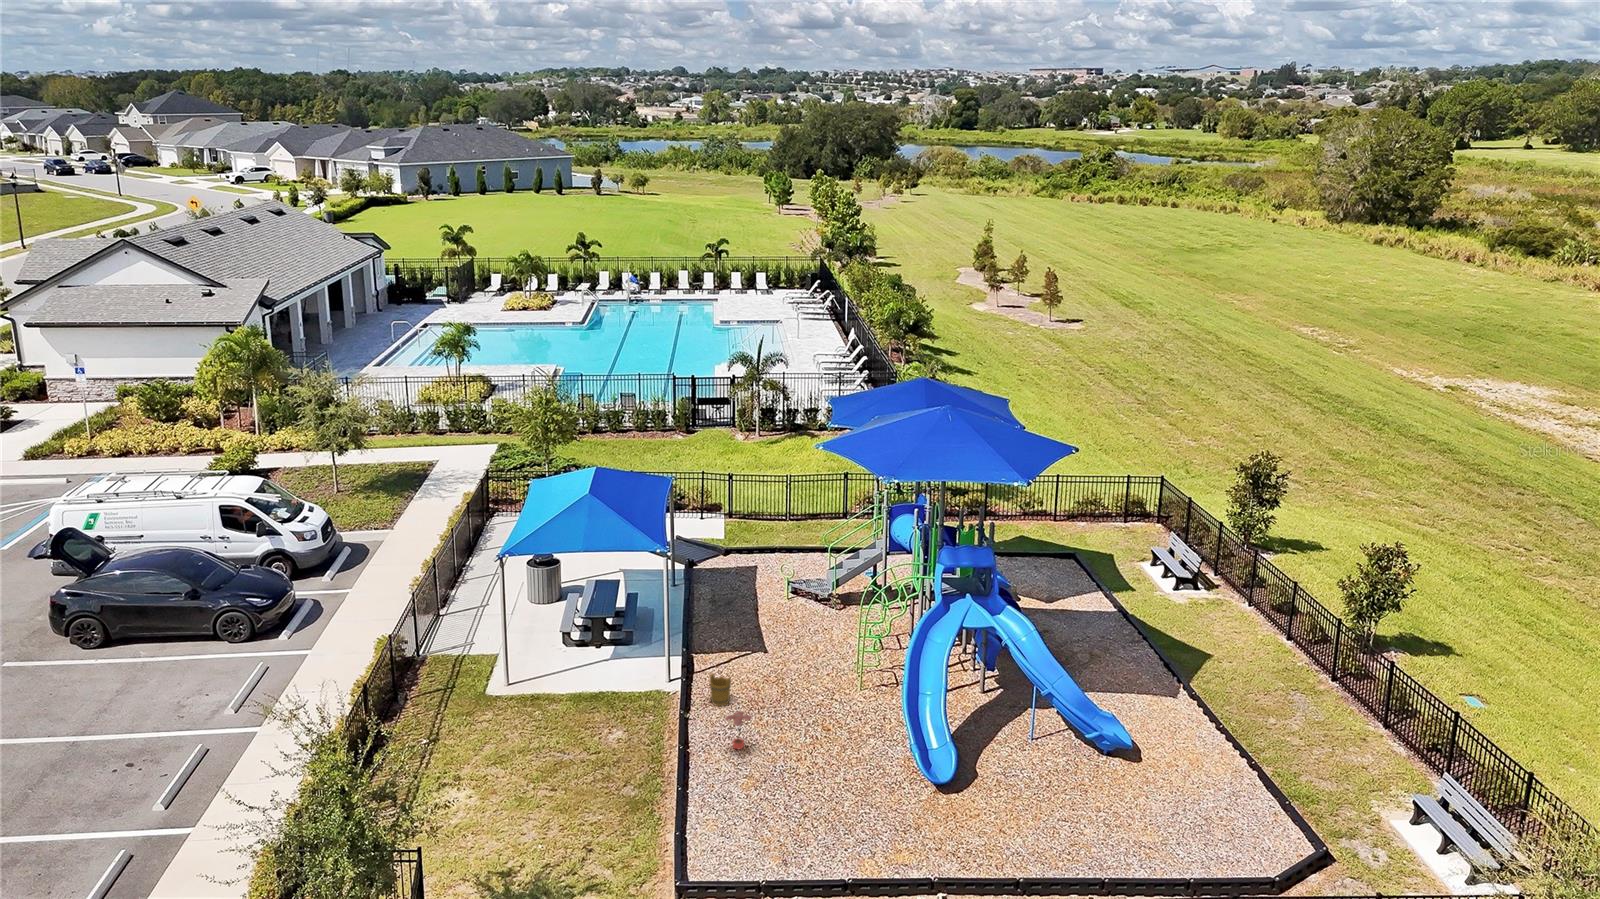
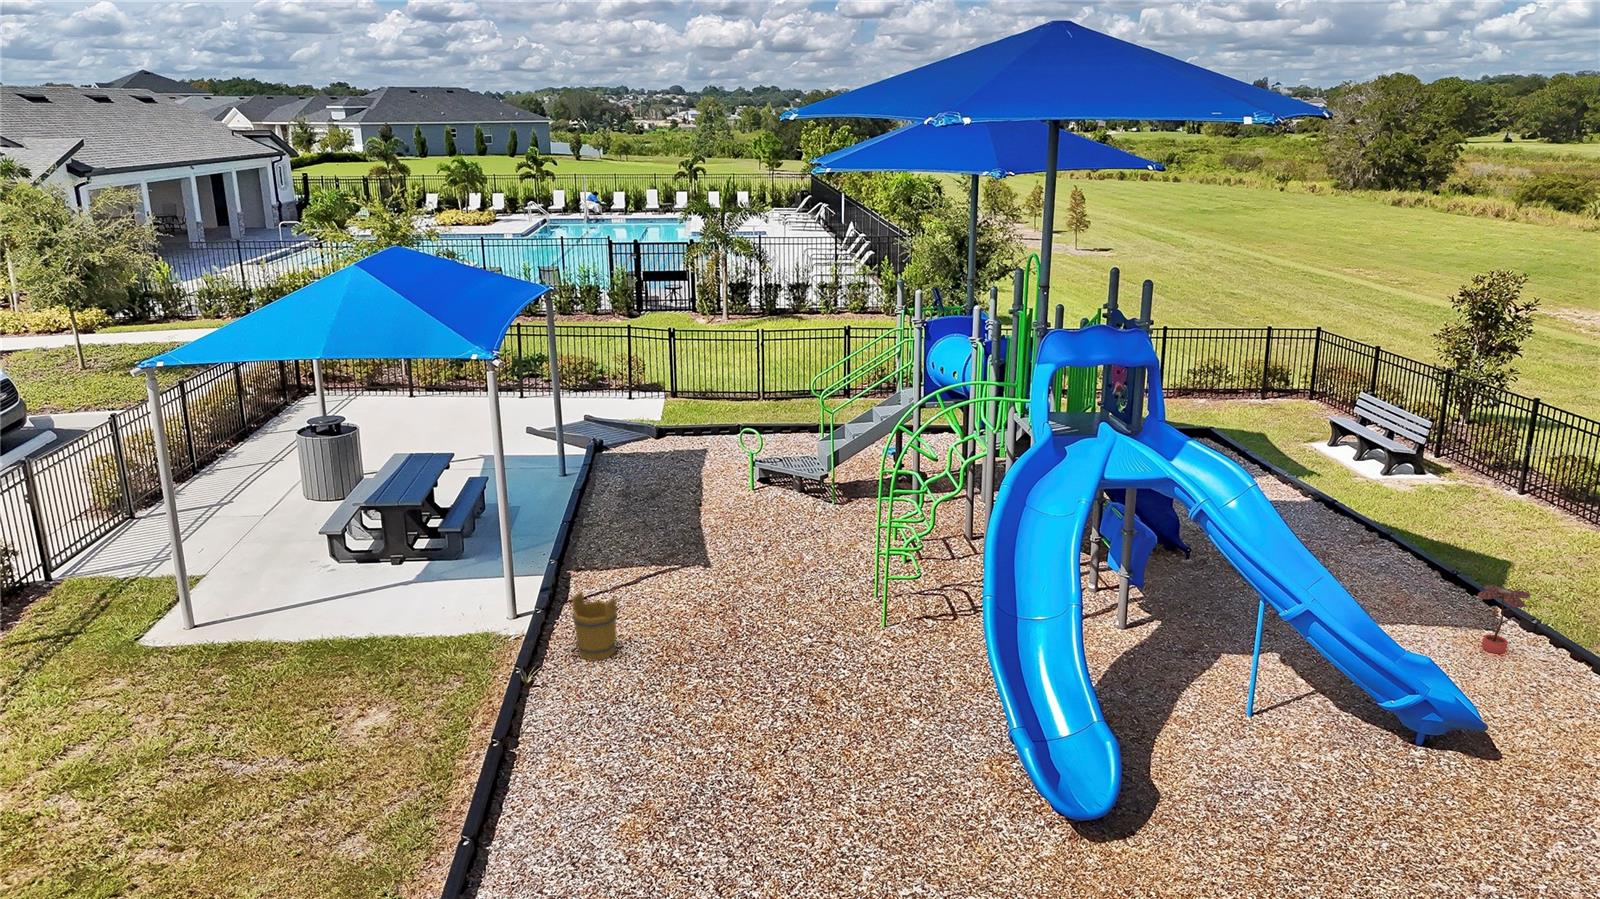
potted plant: present [725,711,752,749] -> present [1478,585,1530,654]

